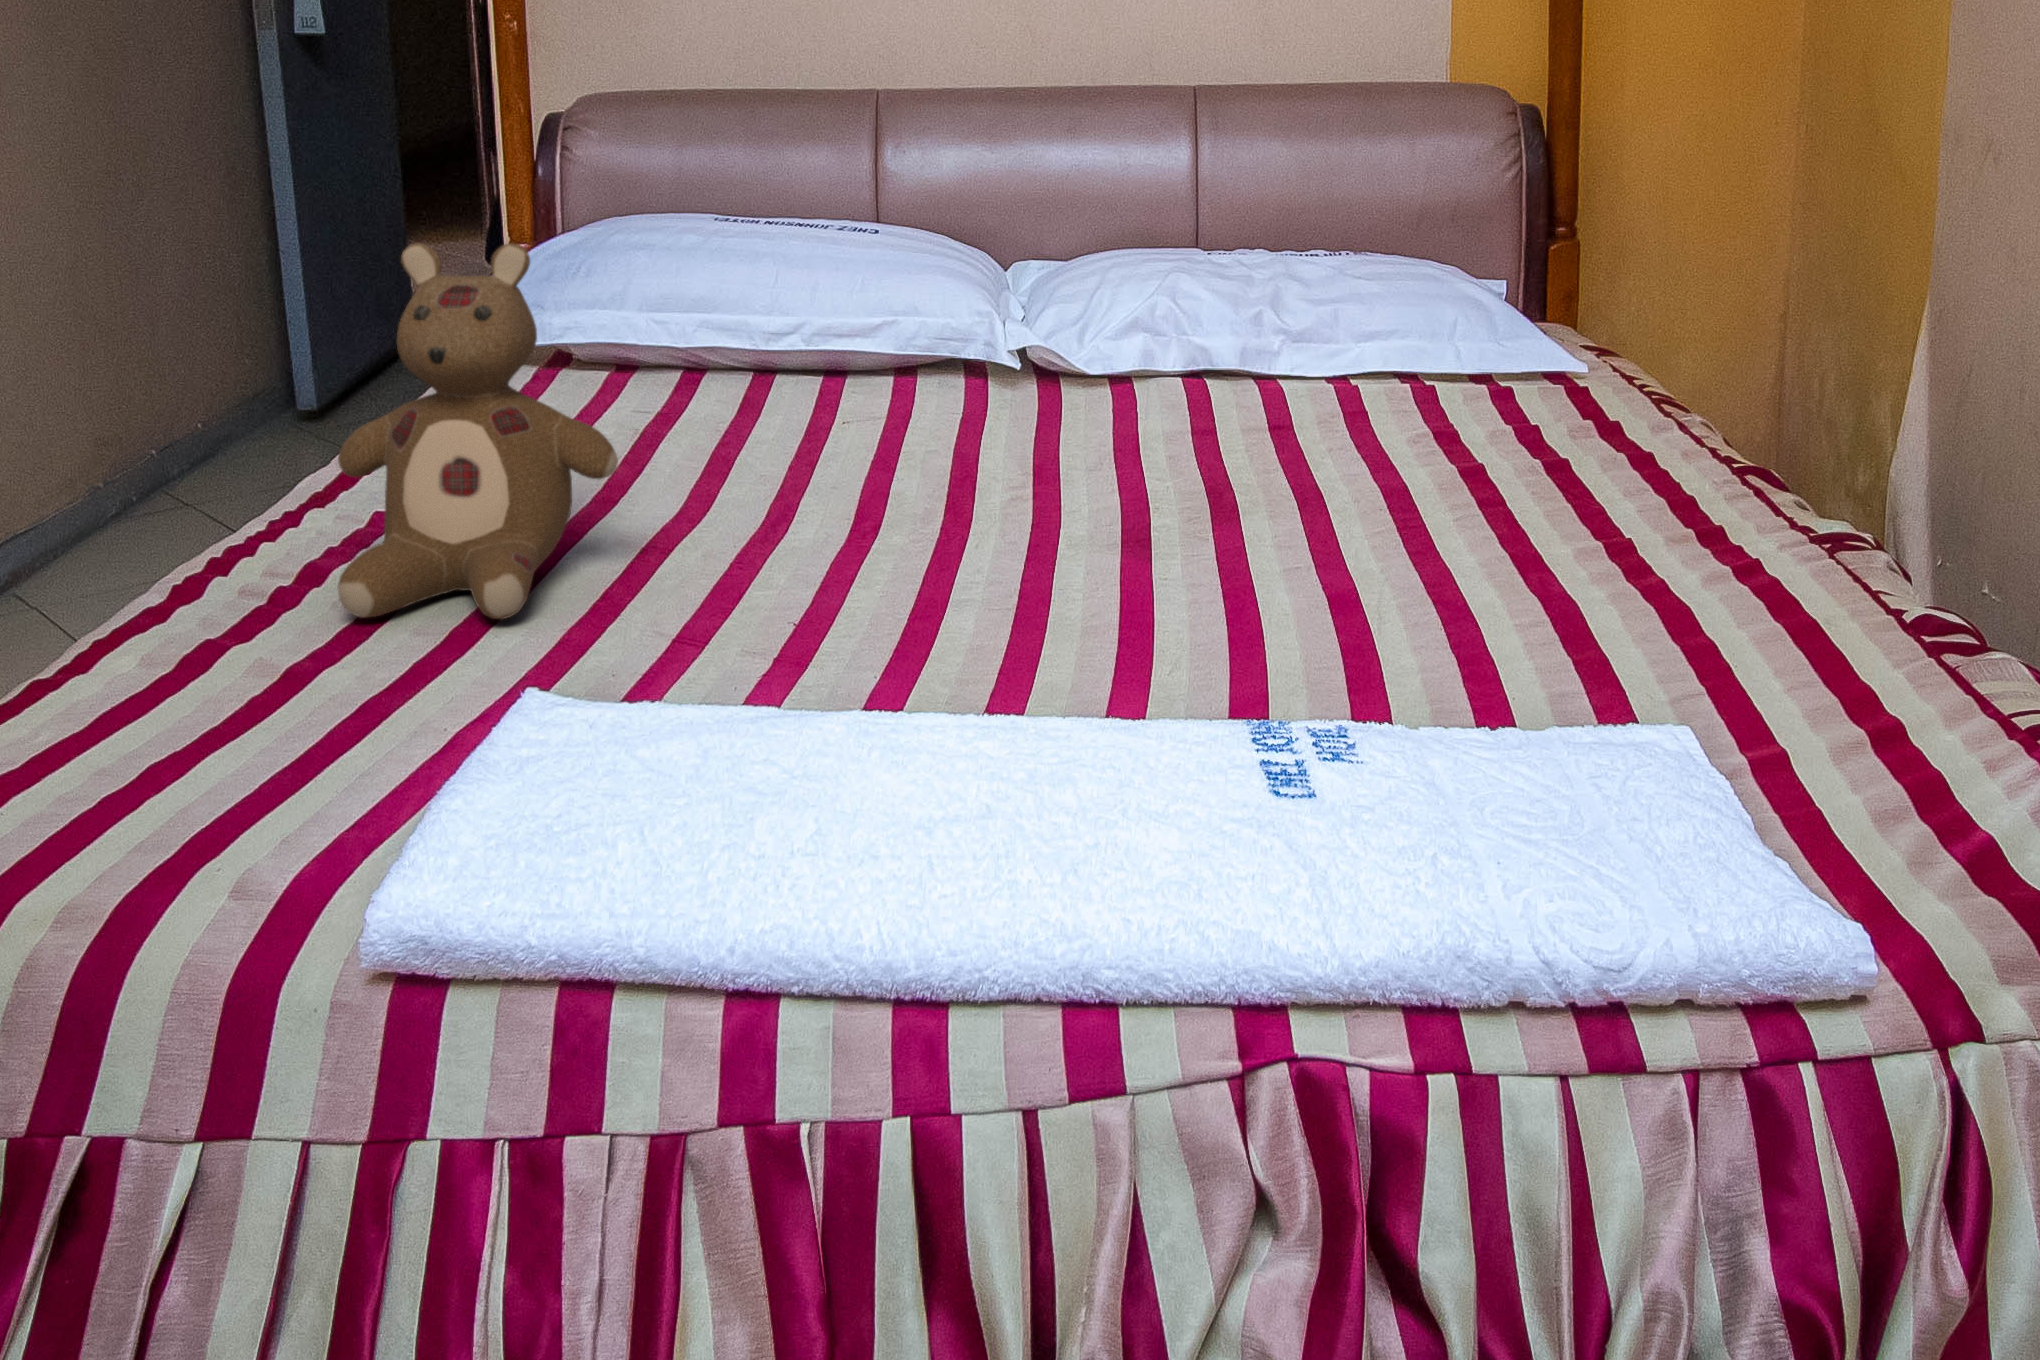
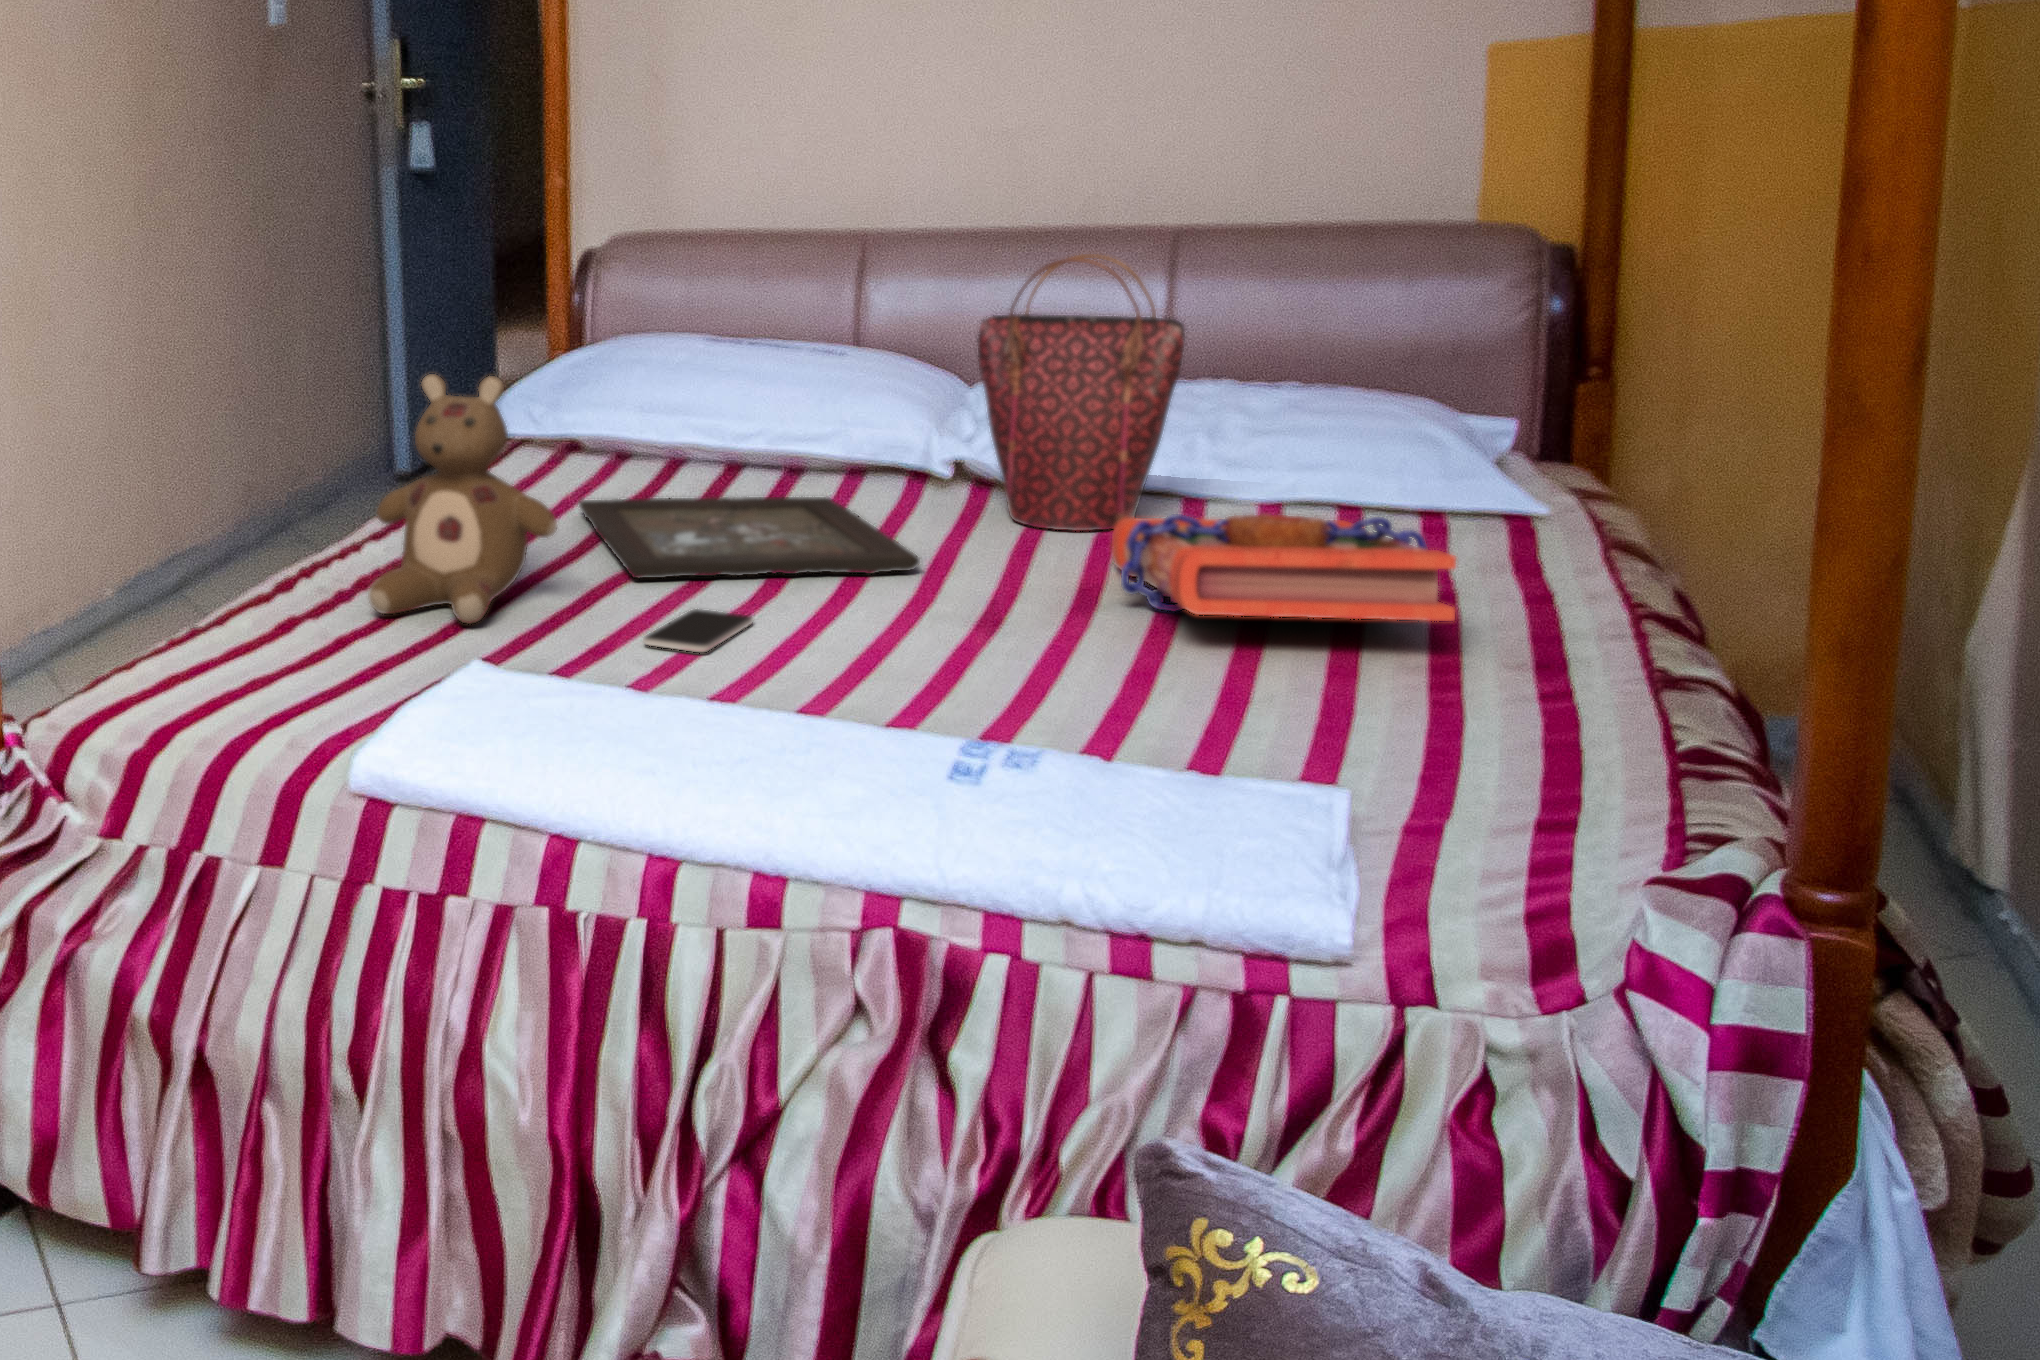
handbag: none [1061,96,1278,420] -> present [978,254,1185,531]
book: none [1247,380,1645,510] -> present [1112,514,1456,621]
tray: none [604,398,1052,524] -> present [579,497,920,578]
smartphone: none [763,561,893,626] -> present [644,609,754,652]

